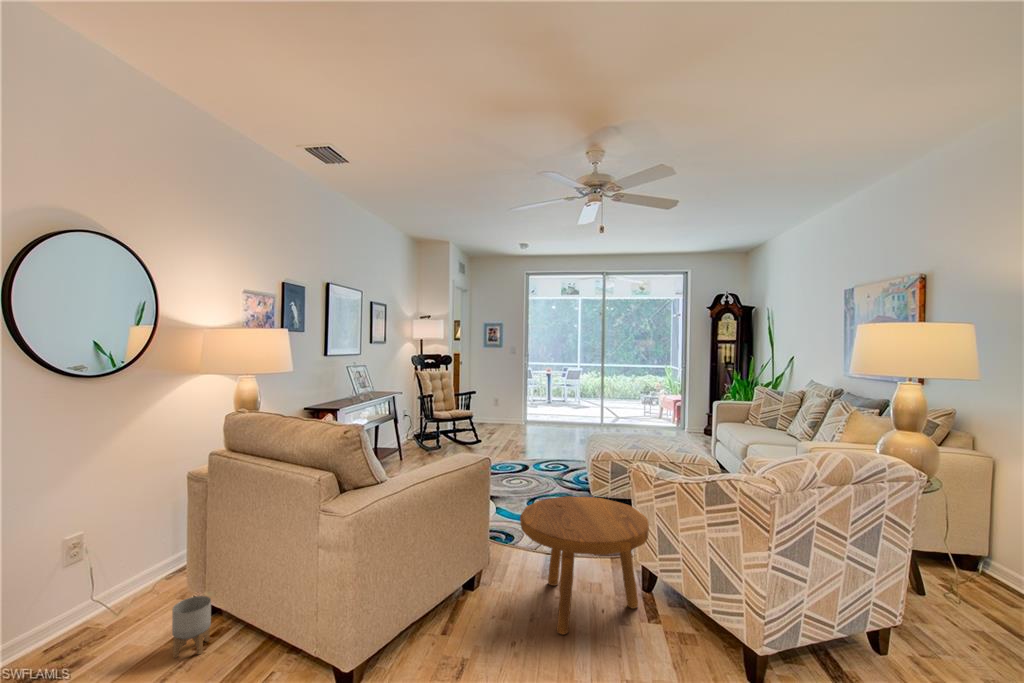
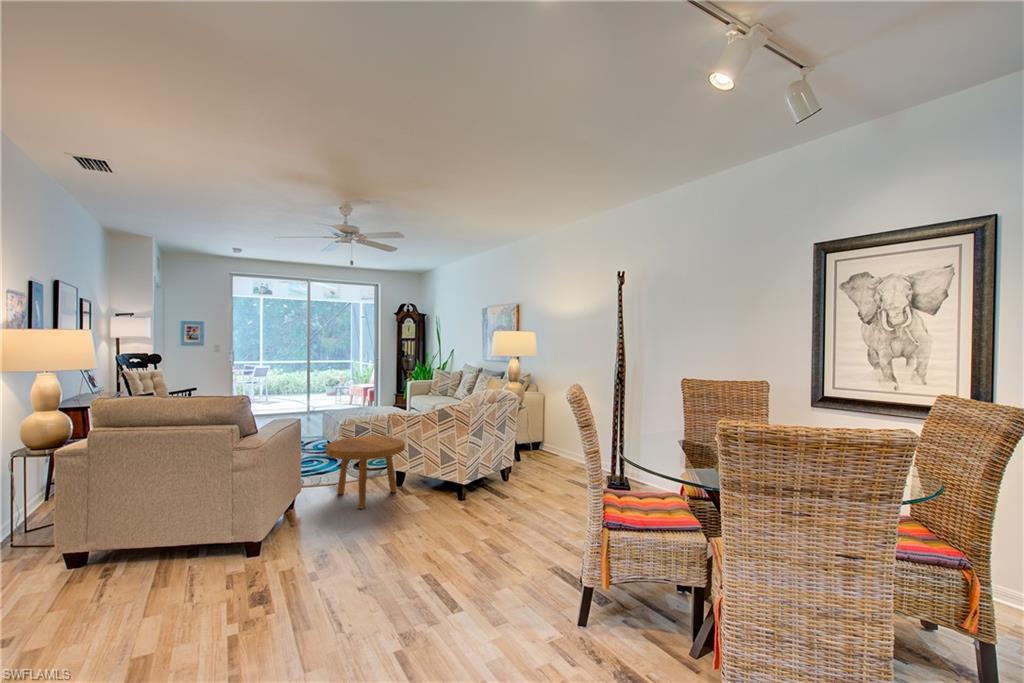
planter: present [172,596,211,658] -> none [70,539,104,586]

